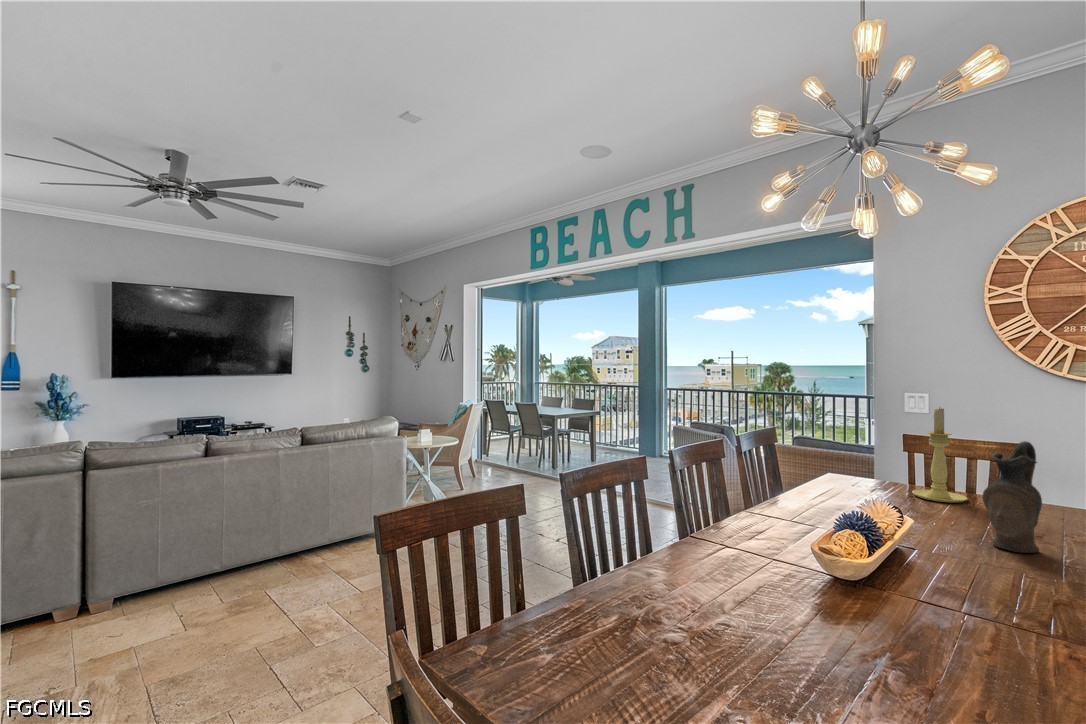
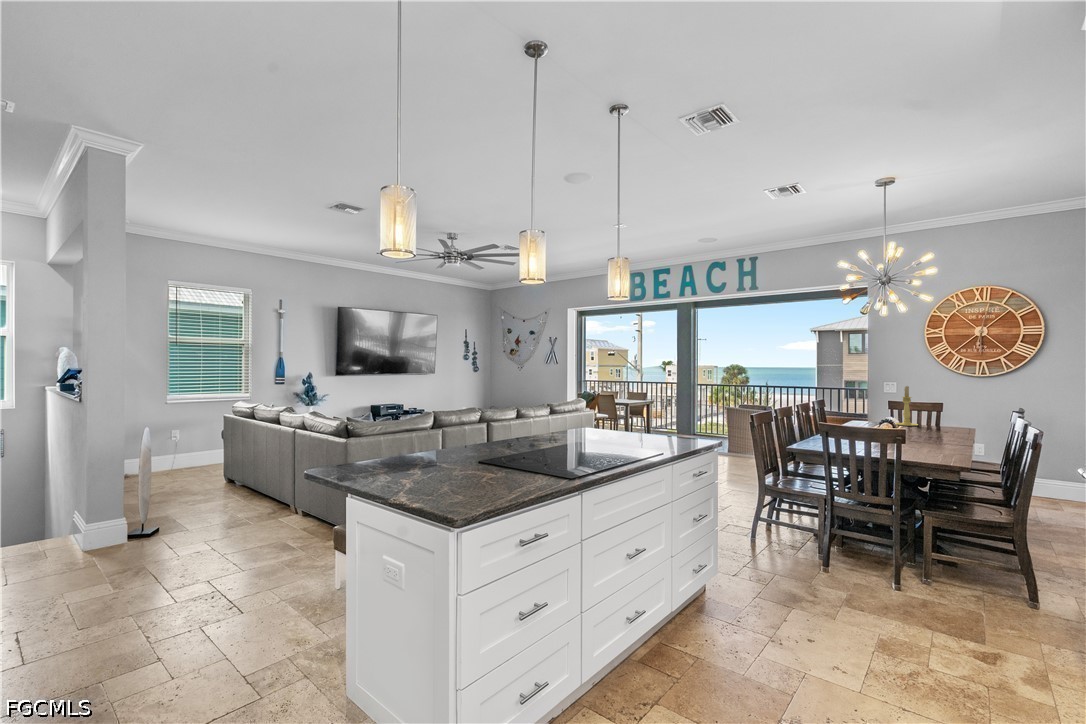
ceramic pitcher: present [982,441,1042,553] -> none [925,396,945,435]

